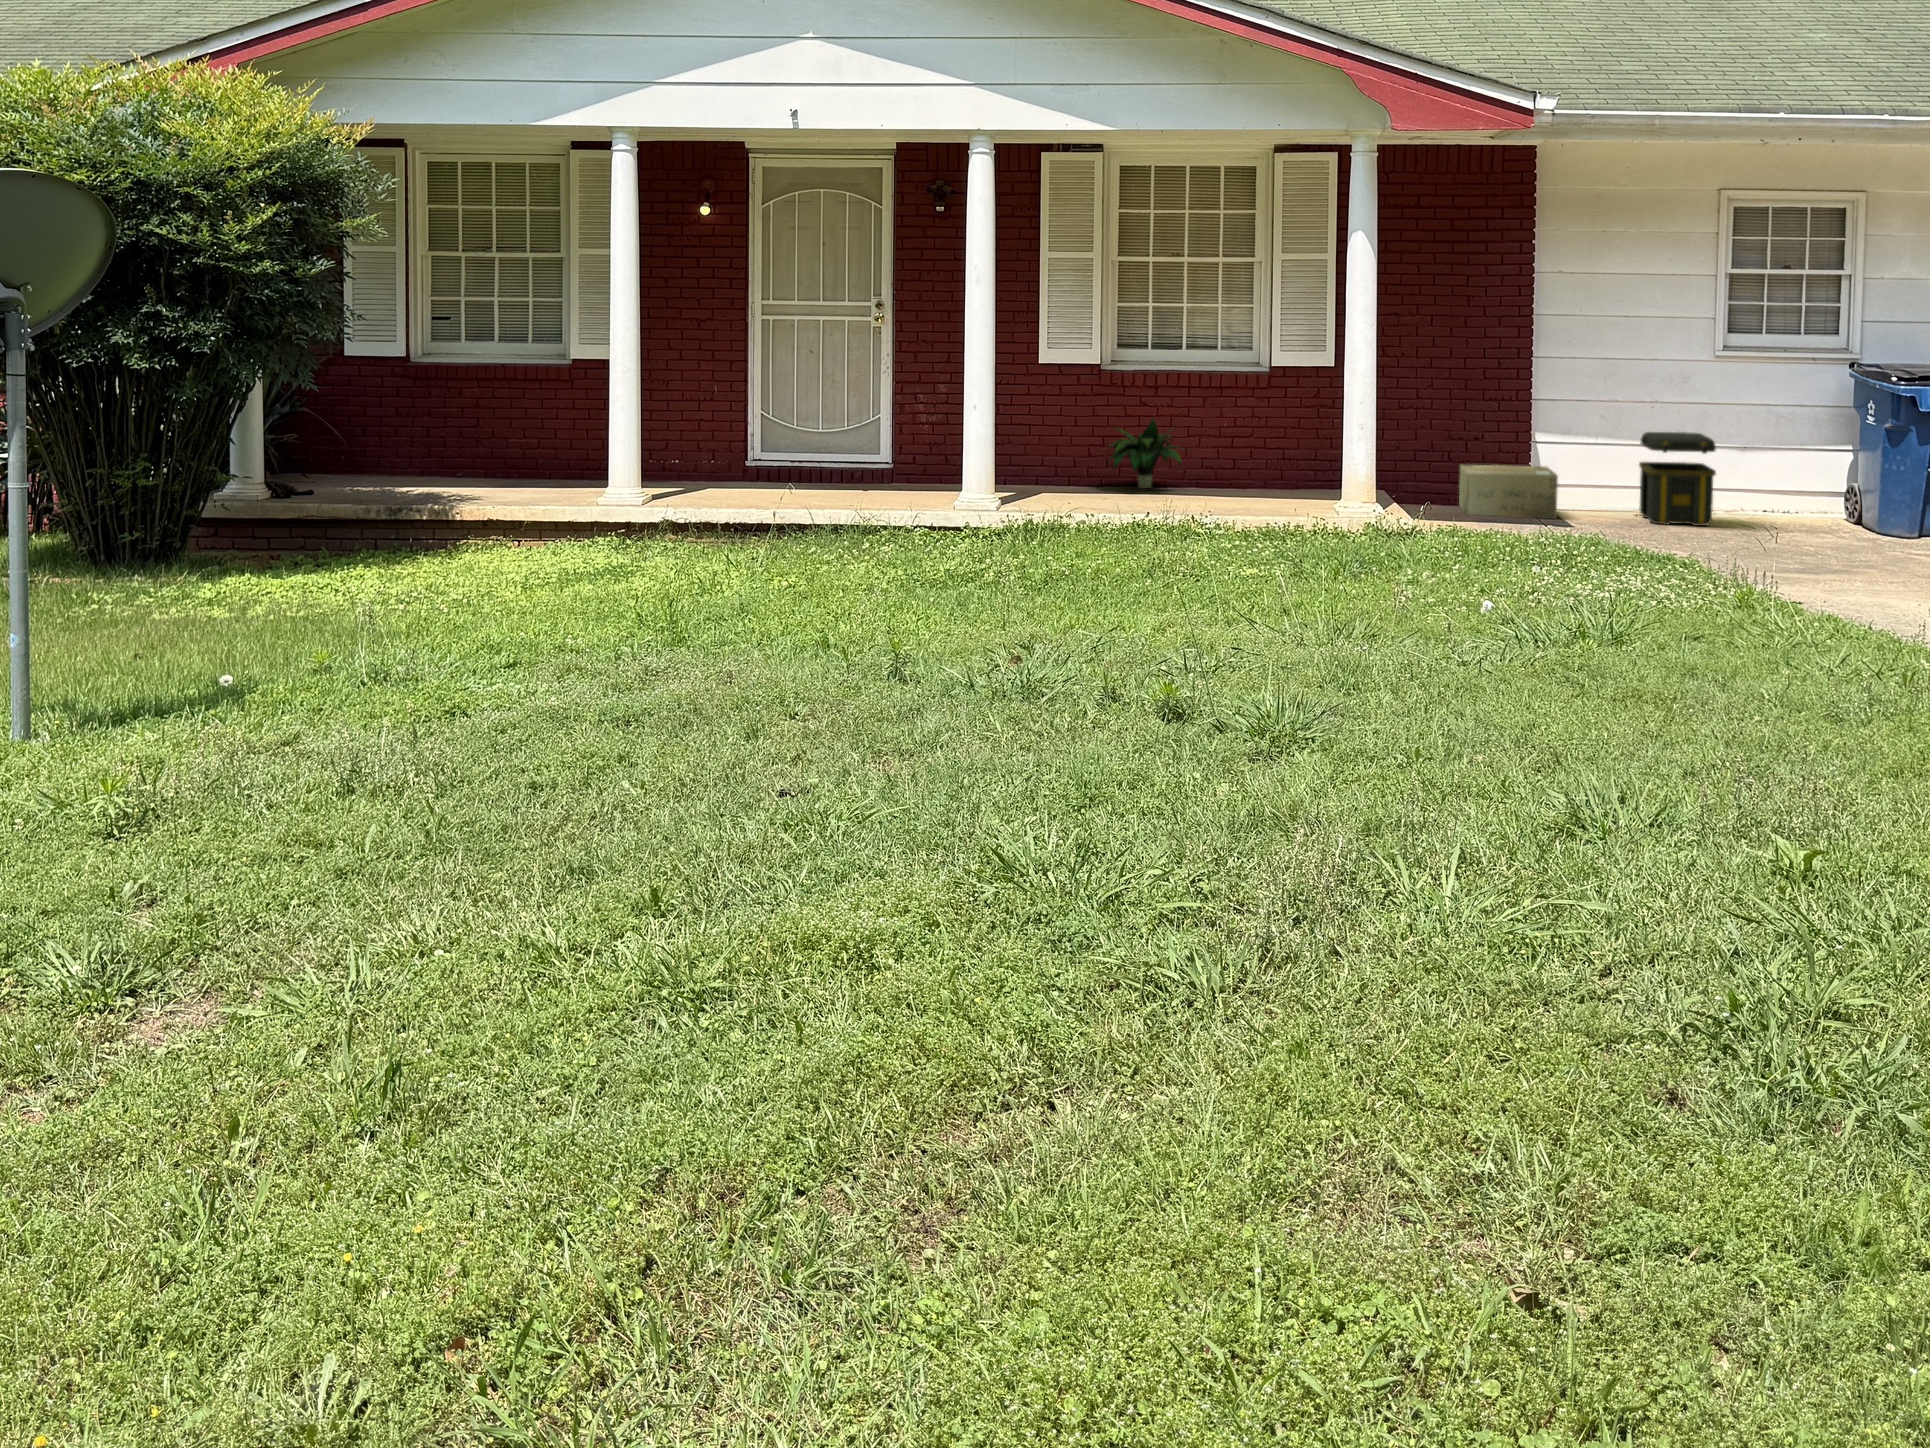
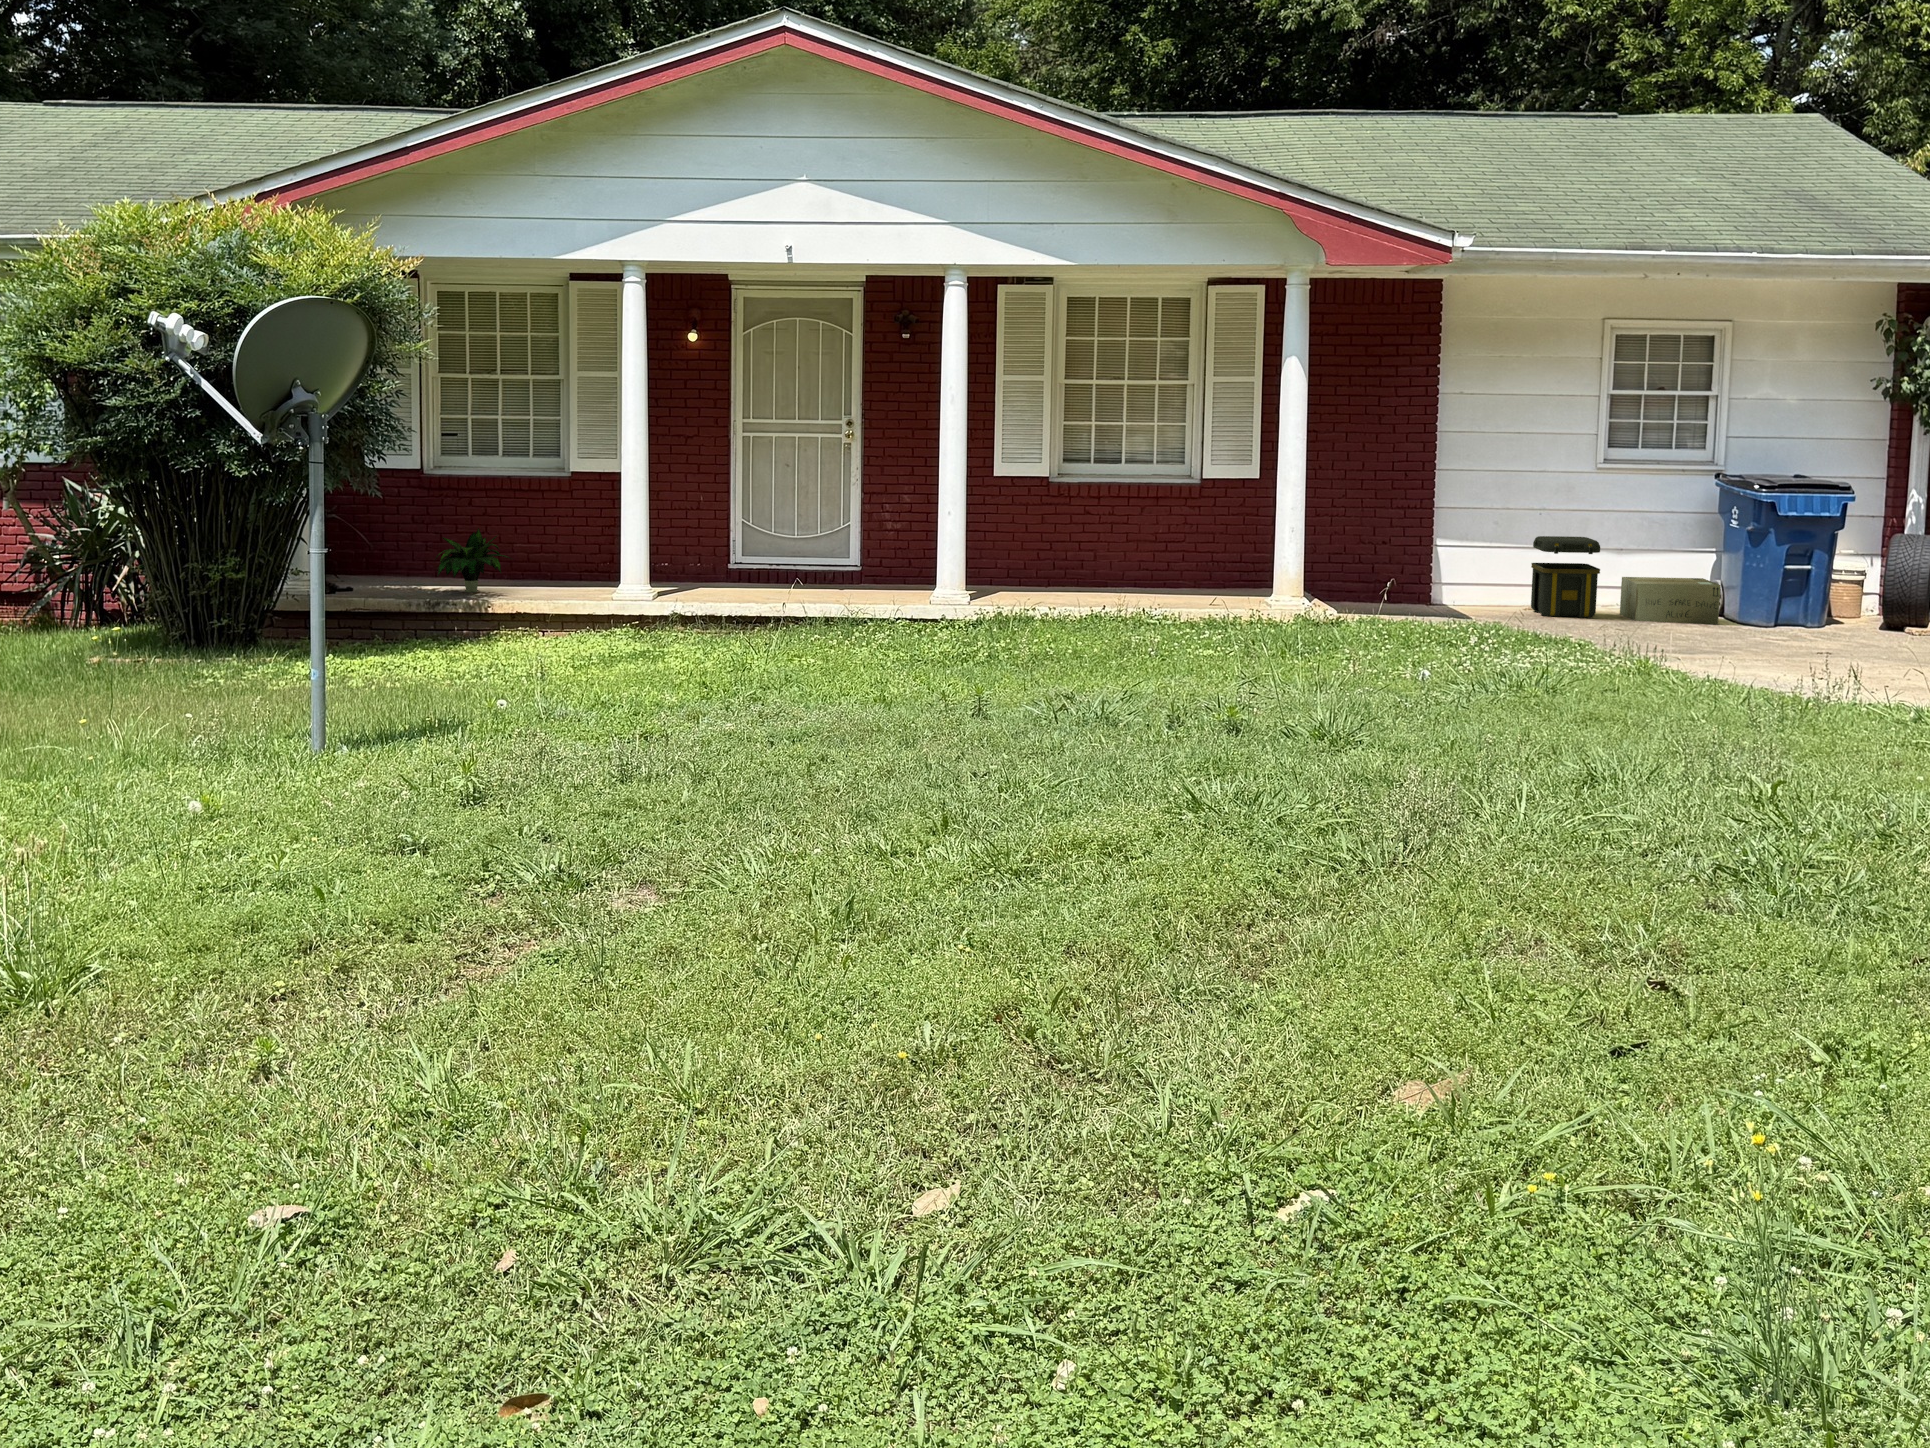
potted plant: present [1109,418,1182,489] -> present [435,528,511,592]
cardboard box: present [1459,465,1558,519] -> present [1620,577,1720,624]

